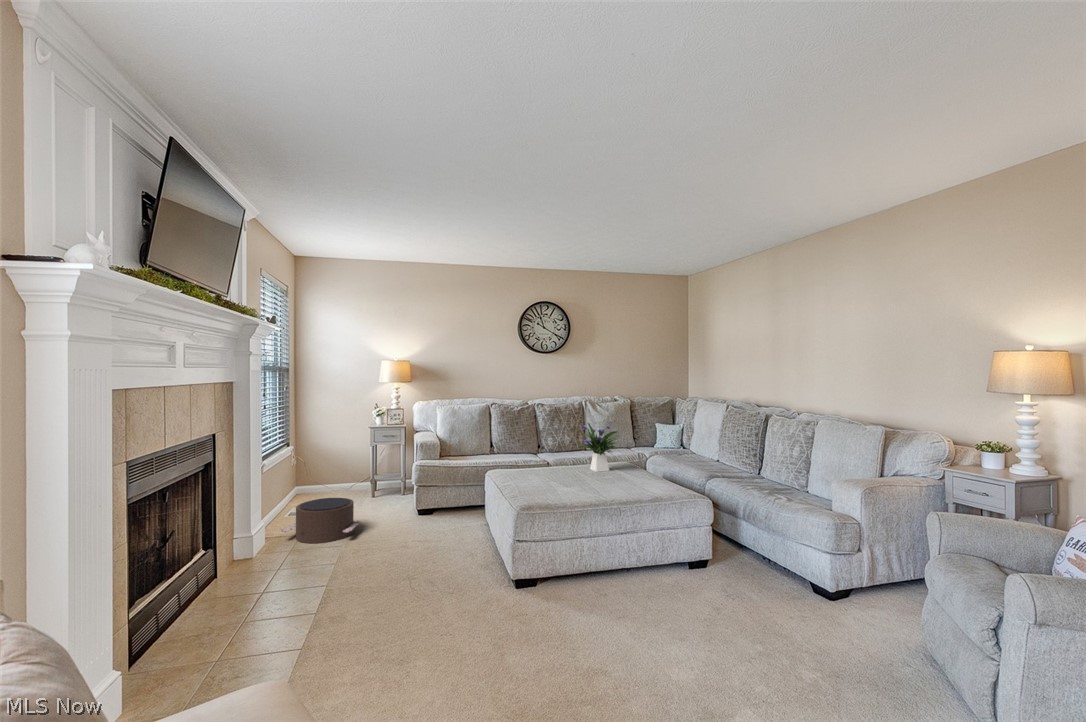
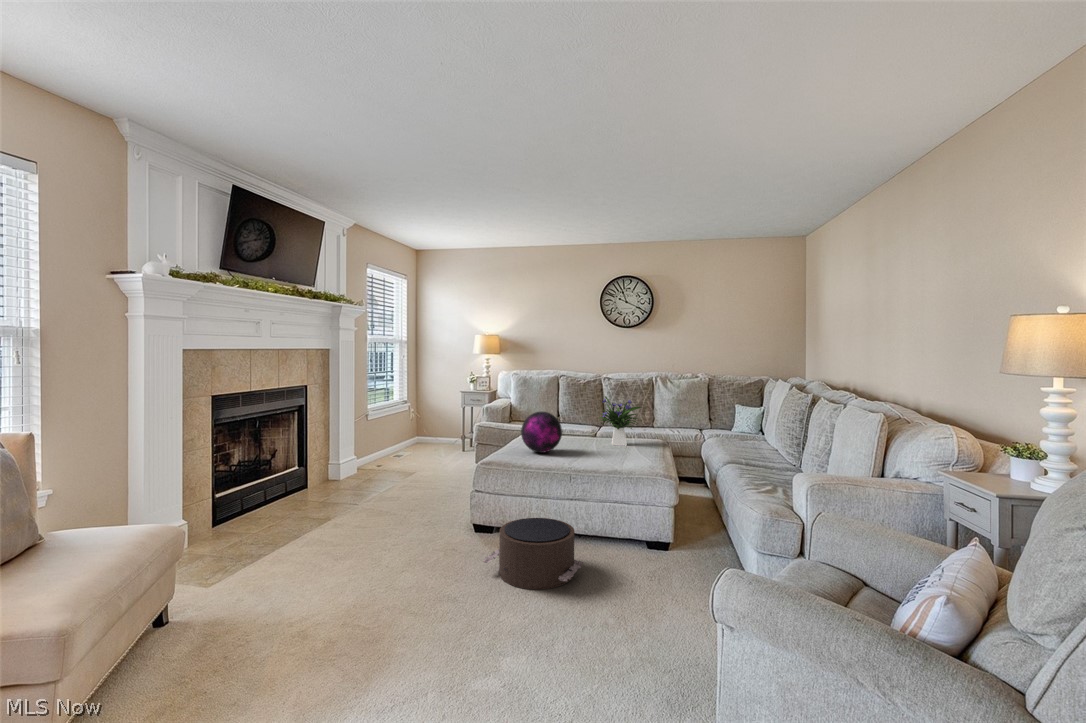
decorative orb: none [533,443,576,487] -> present [521,411,562,453]
pouf: present [282,498,360,543] -> present [483,518,584,590]

